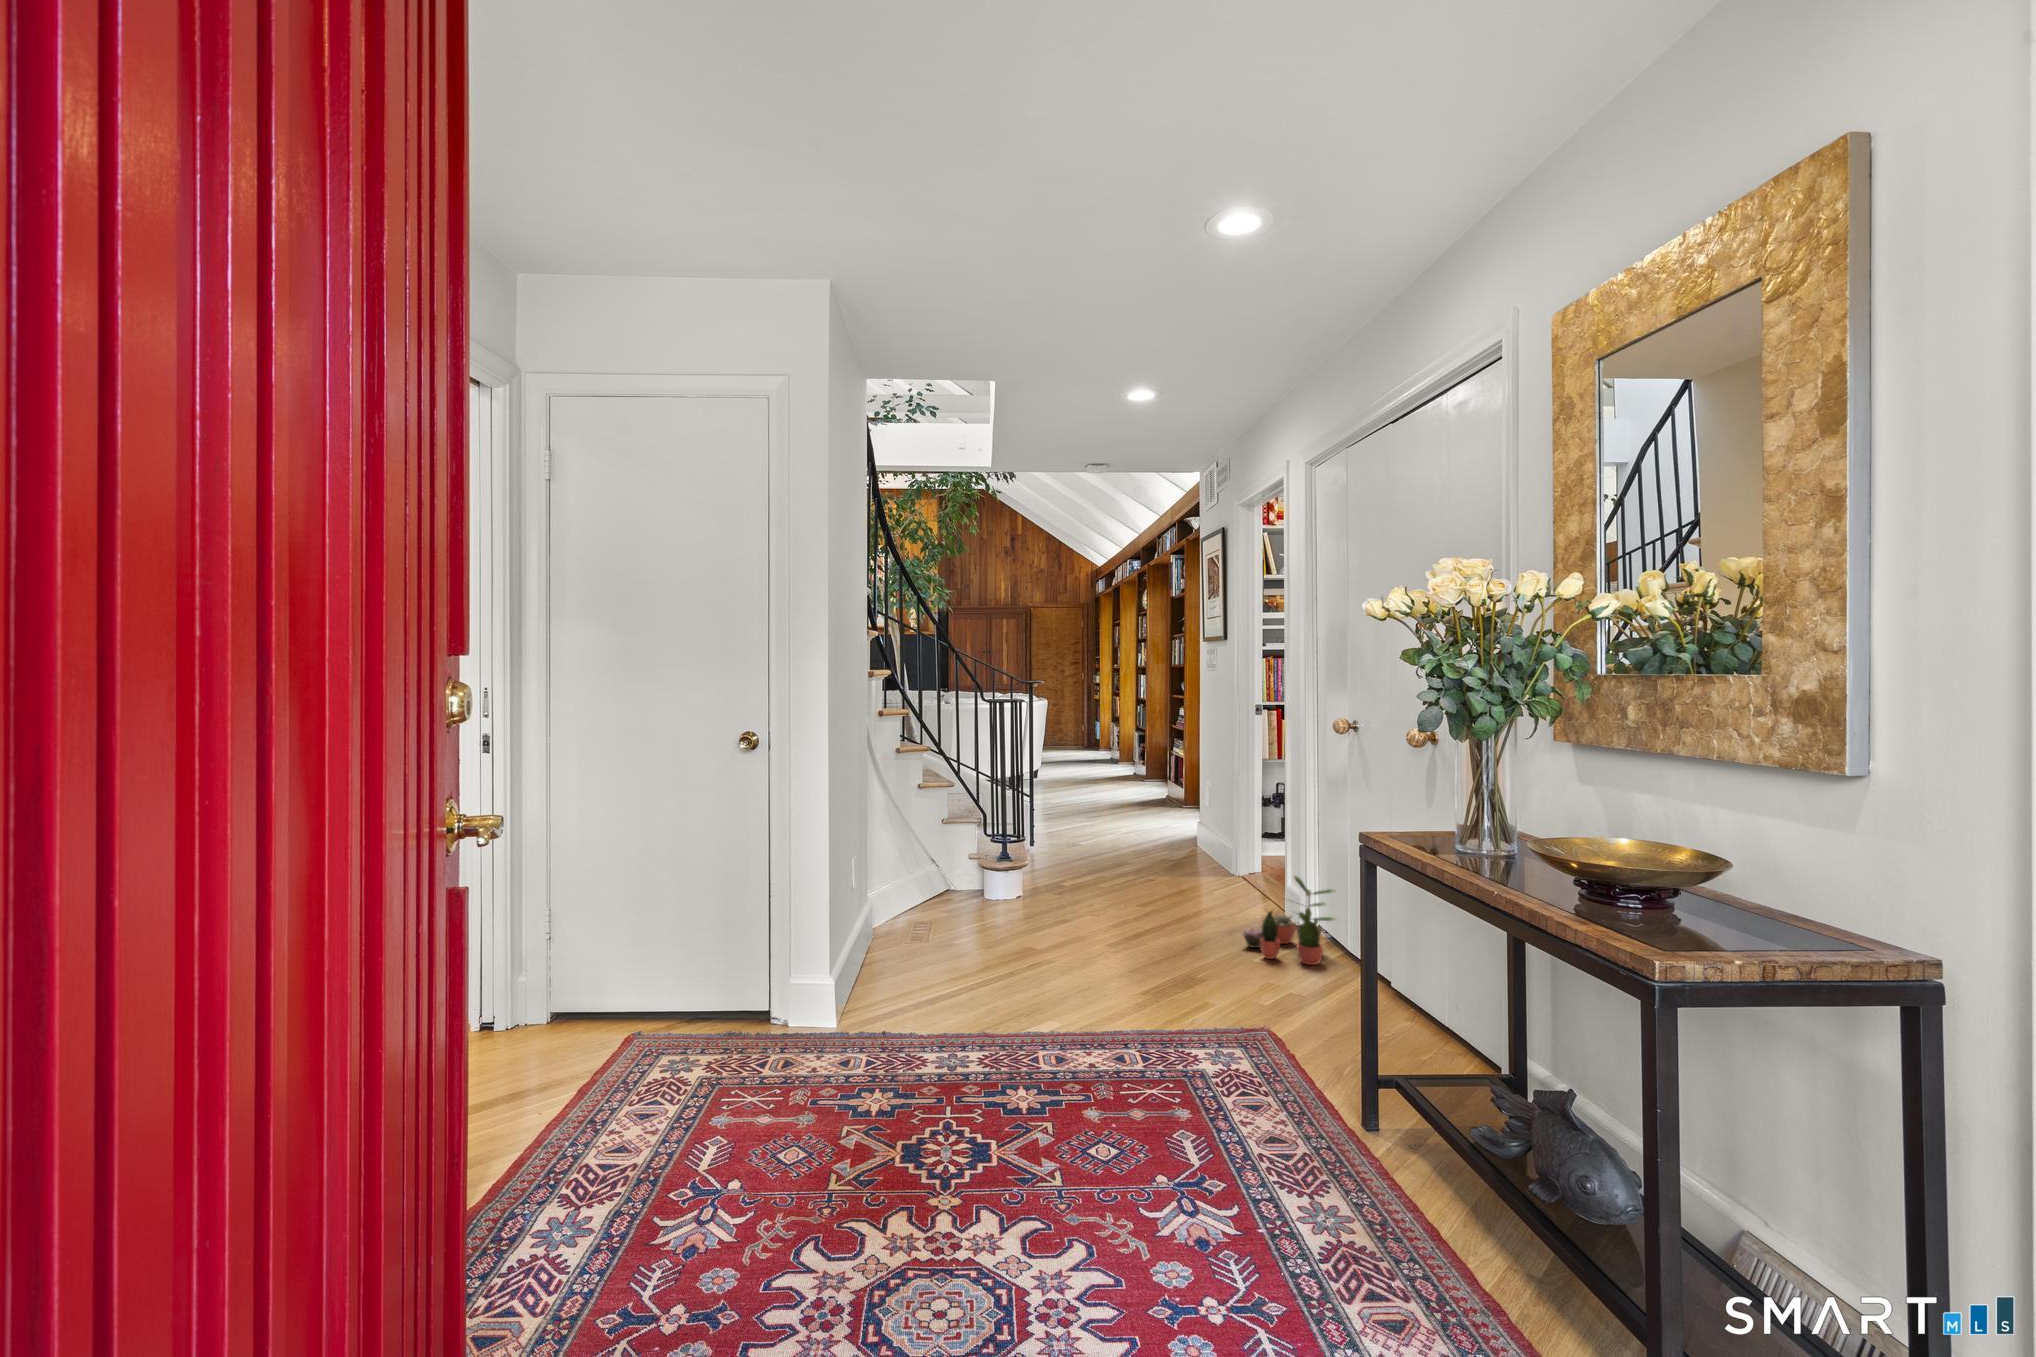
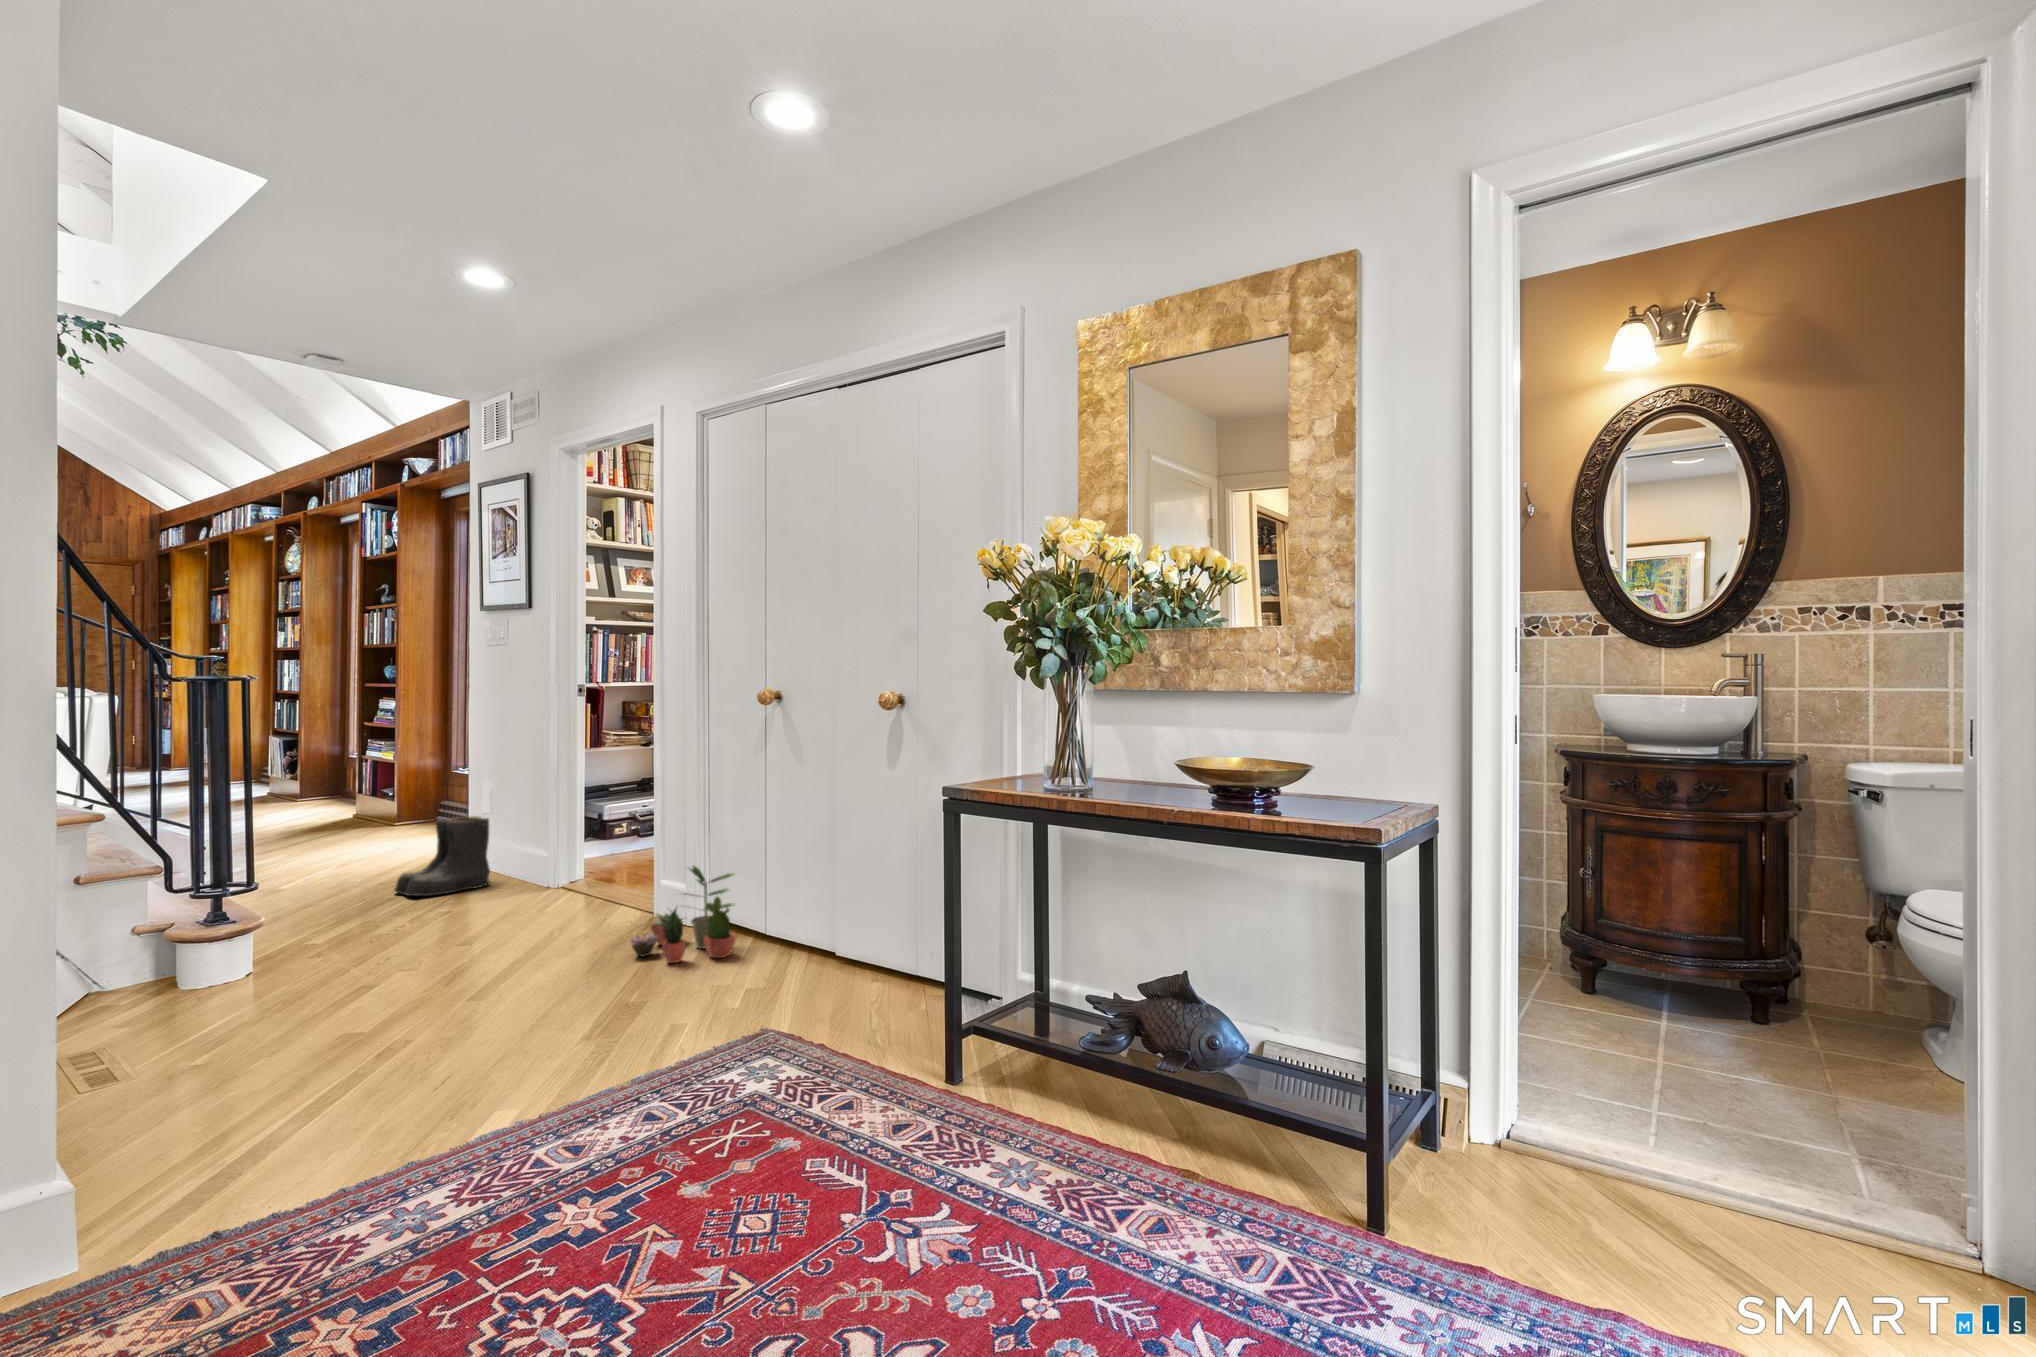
boots: none [1146,807,1213,868] -> present [395,816,490,896]

